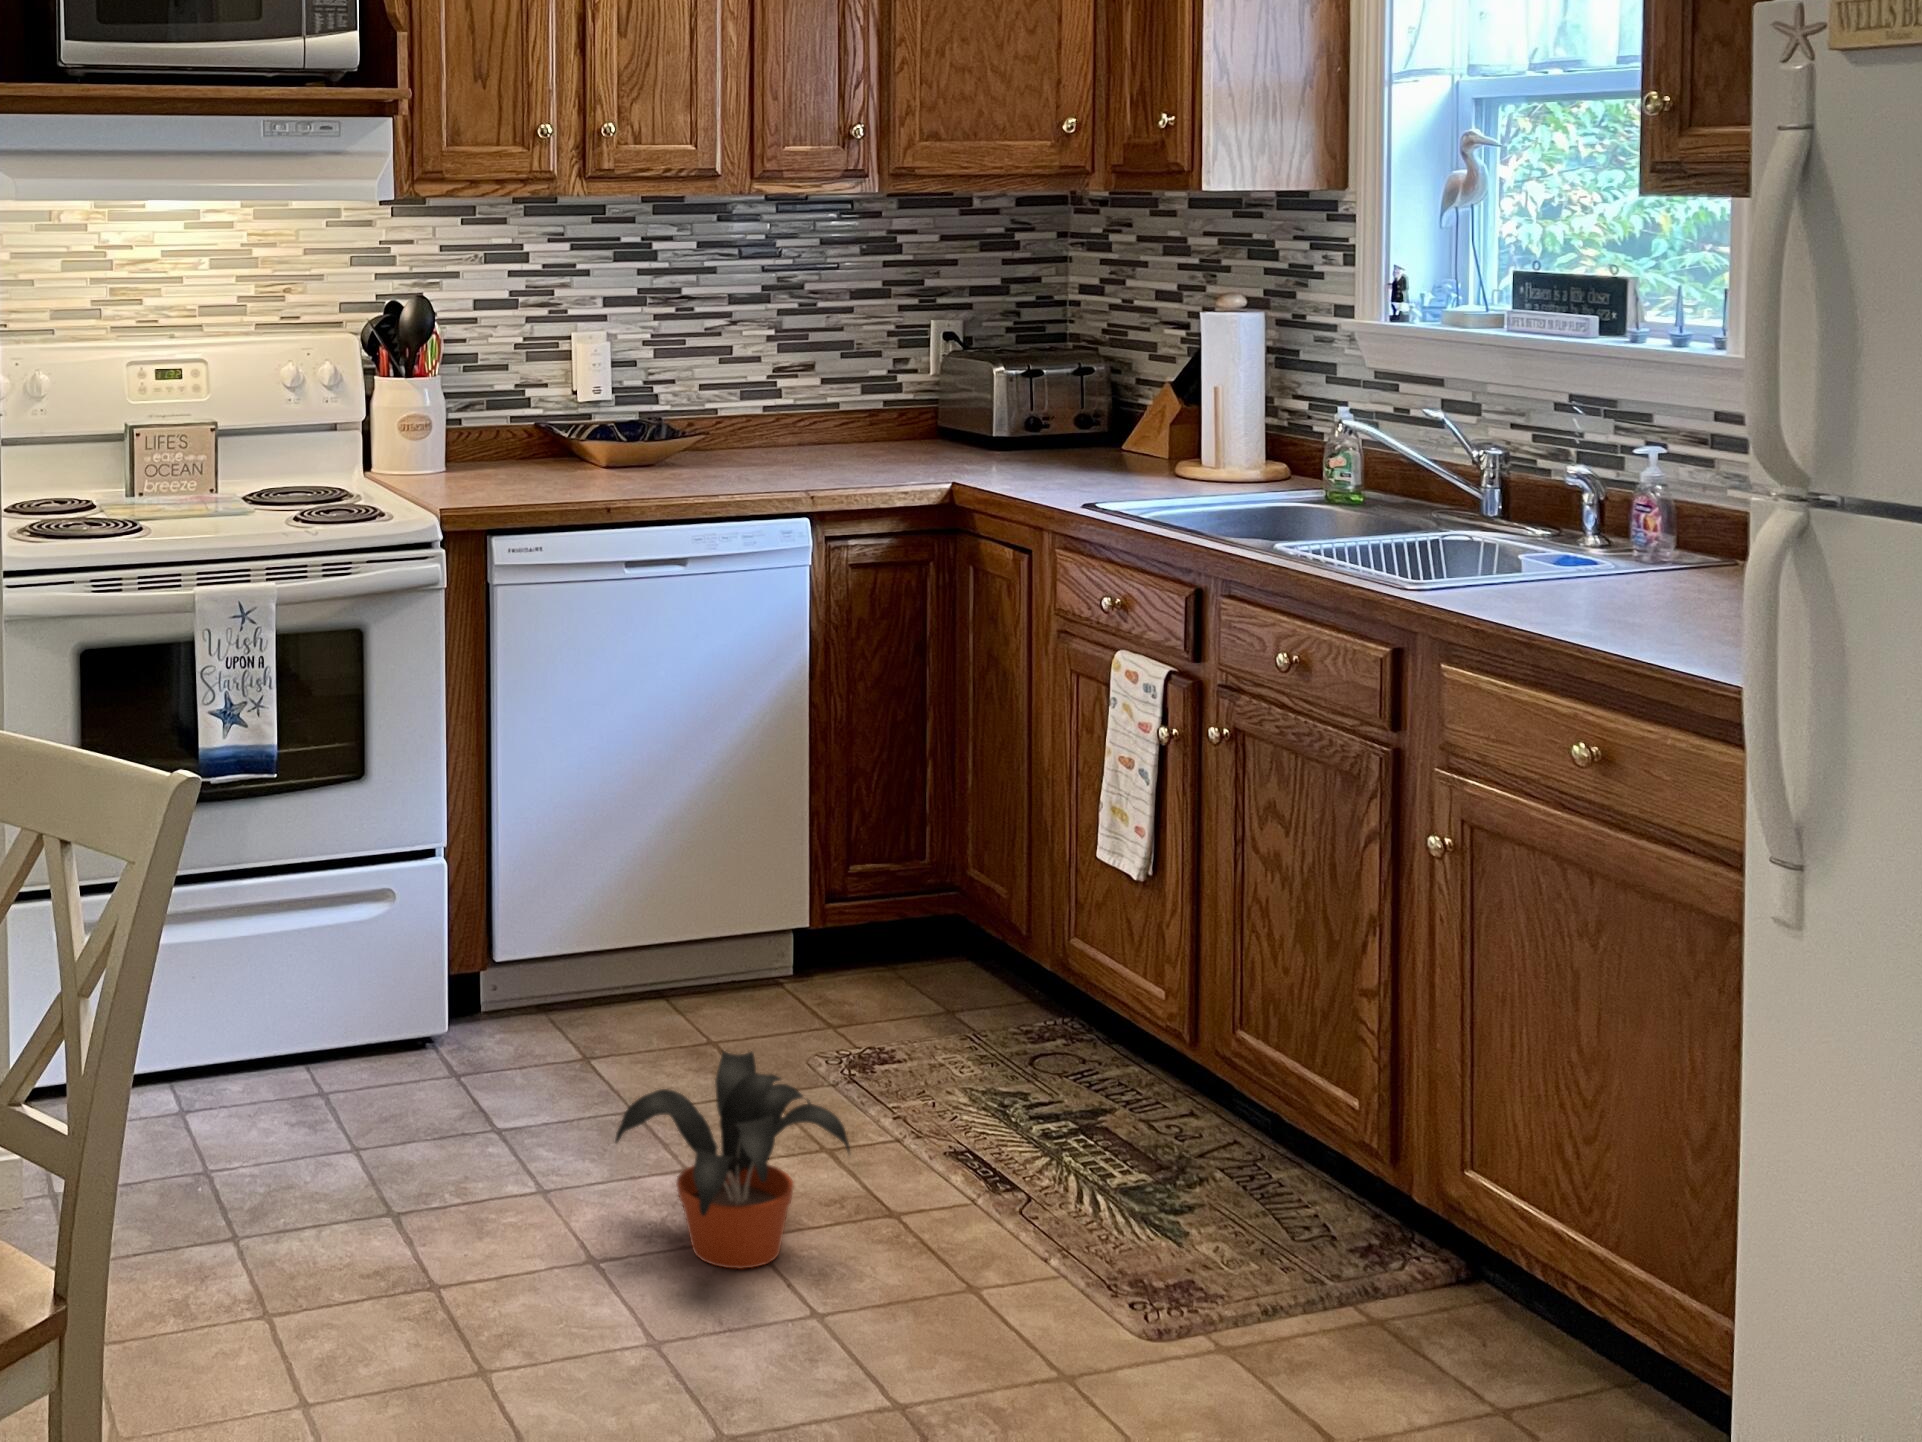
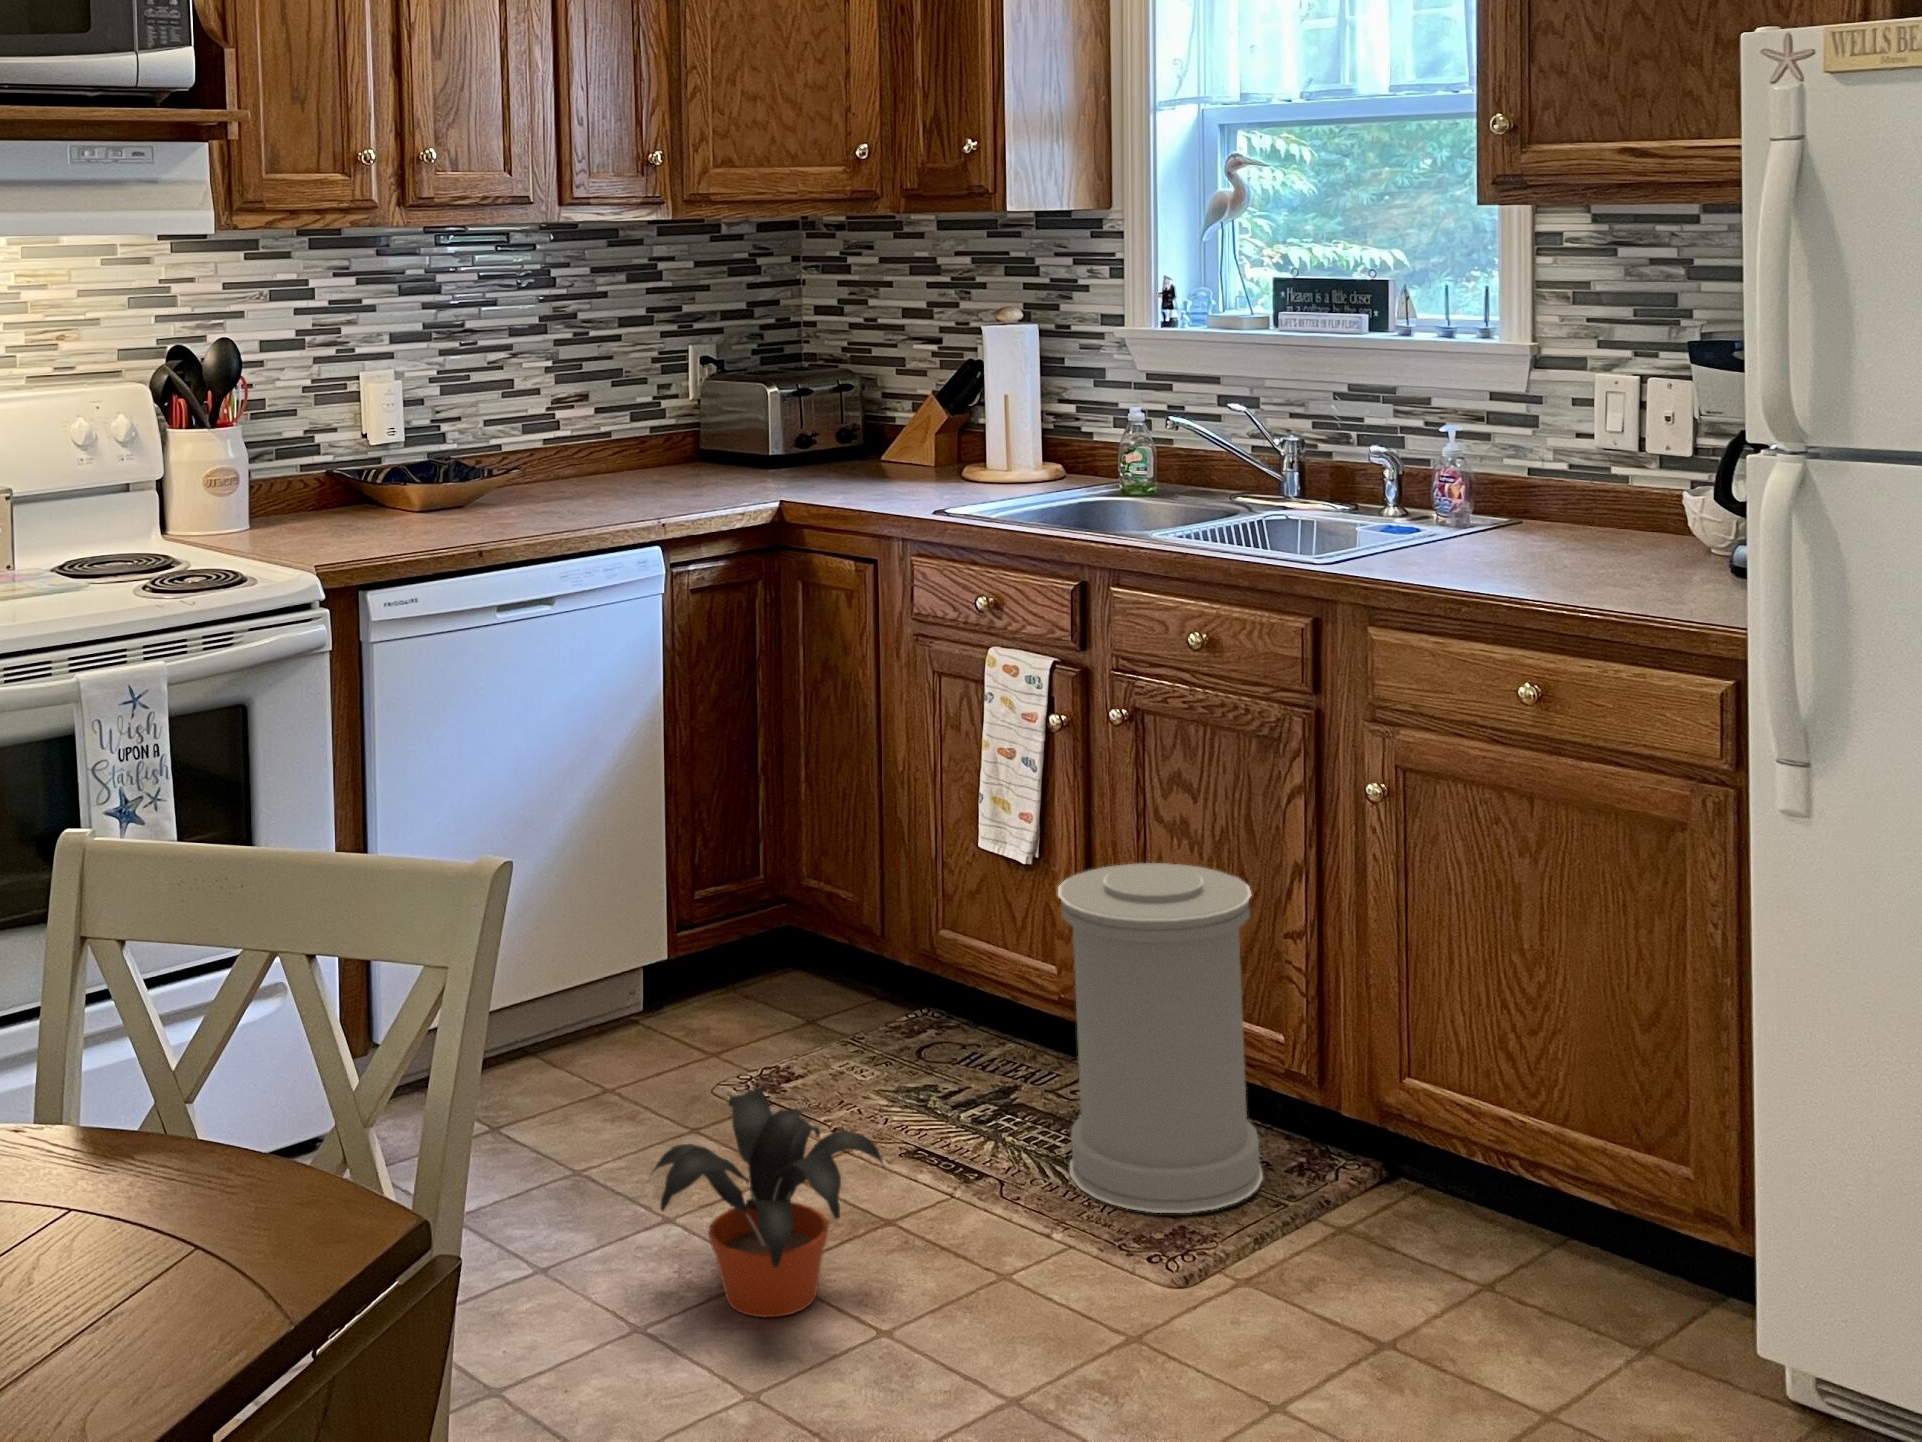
trash can: none [1101,893,1319,1267] -> present [1058,863,1263,1213]

